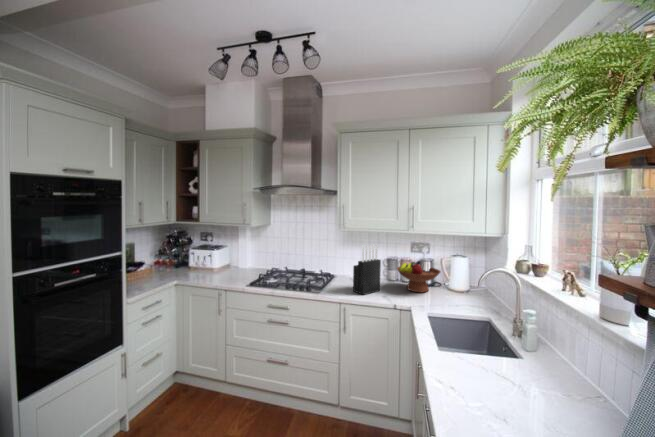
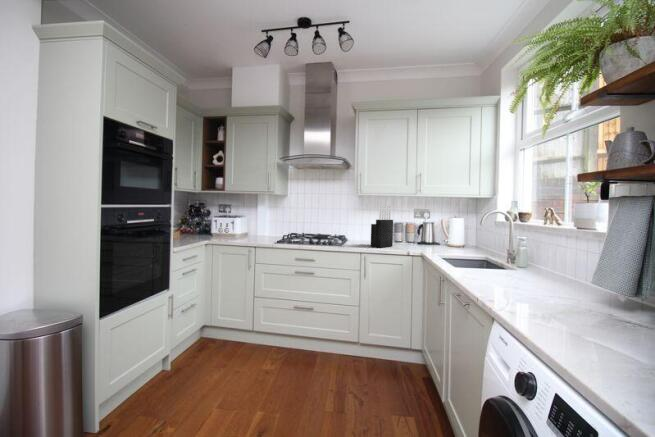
fruit bowl: present [397,262,441,292] -> none [405,223,442,247]

